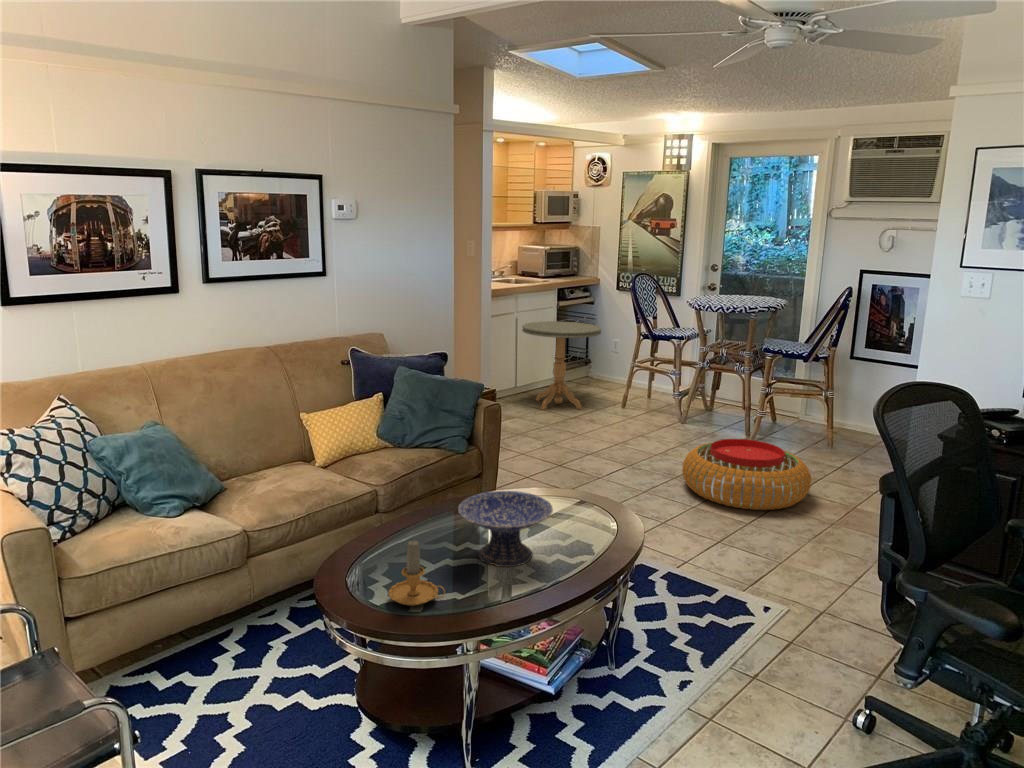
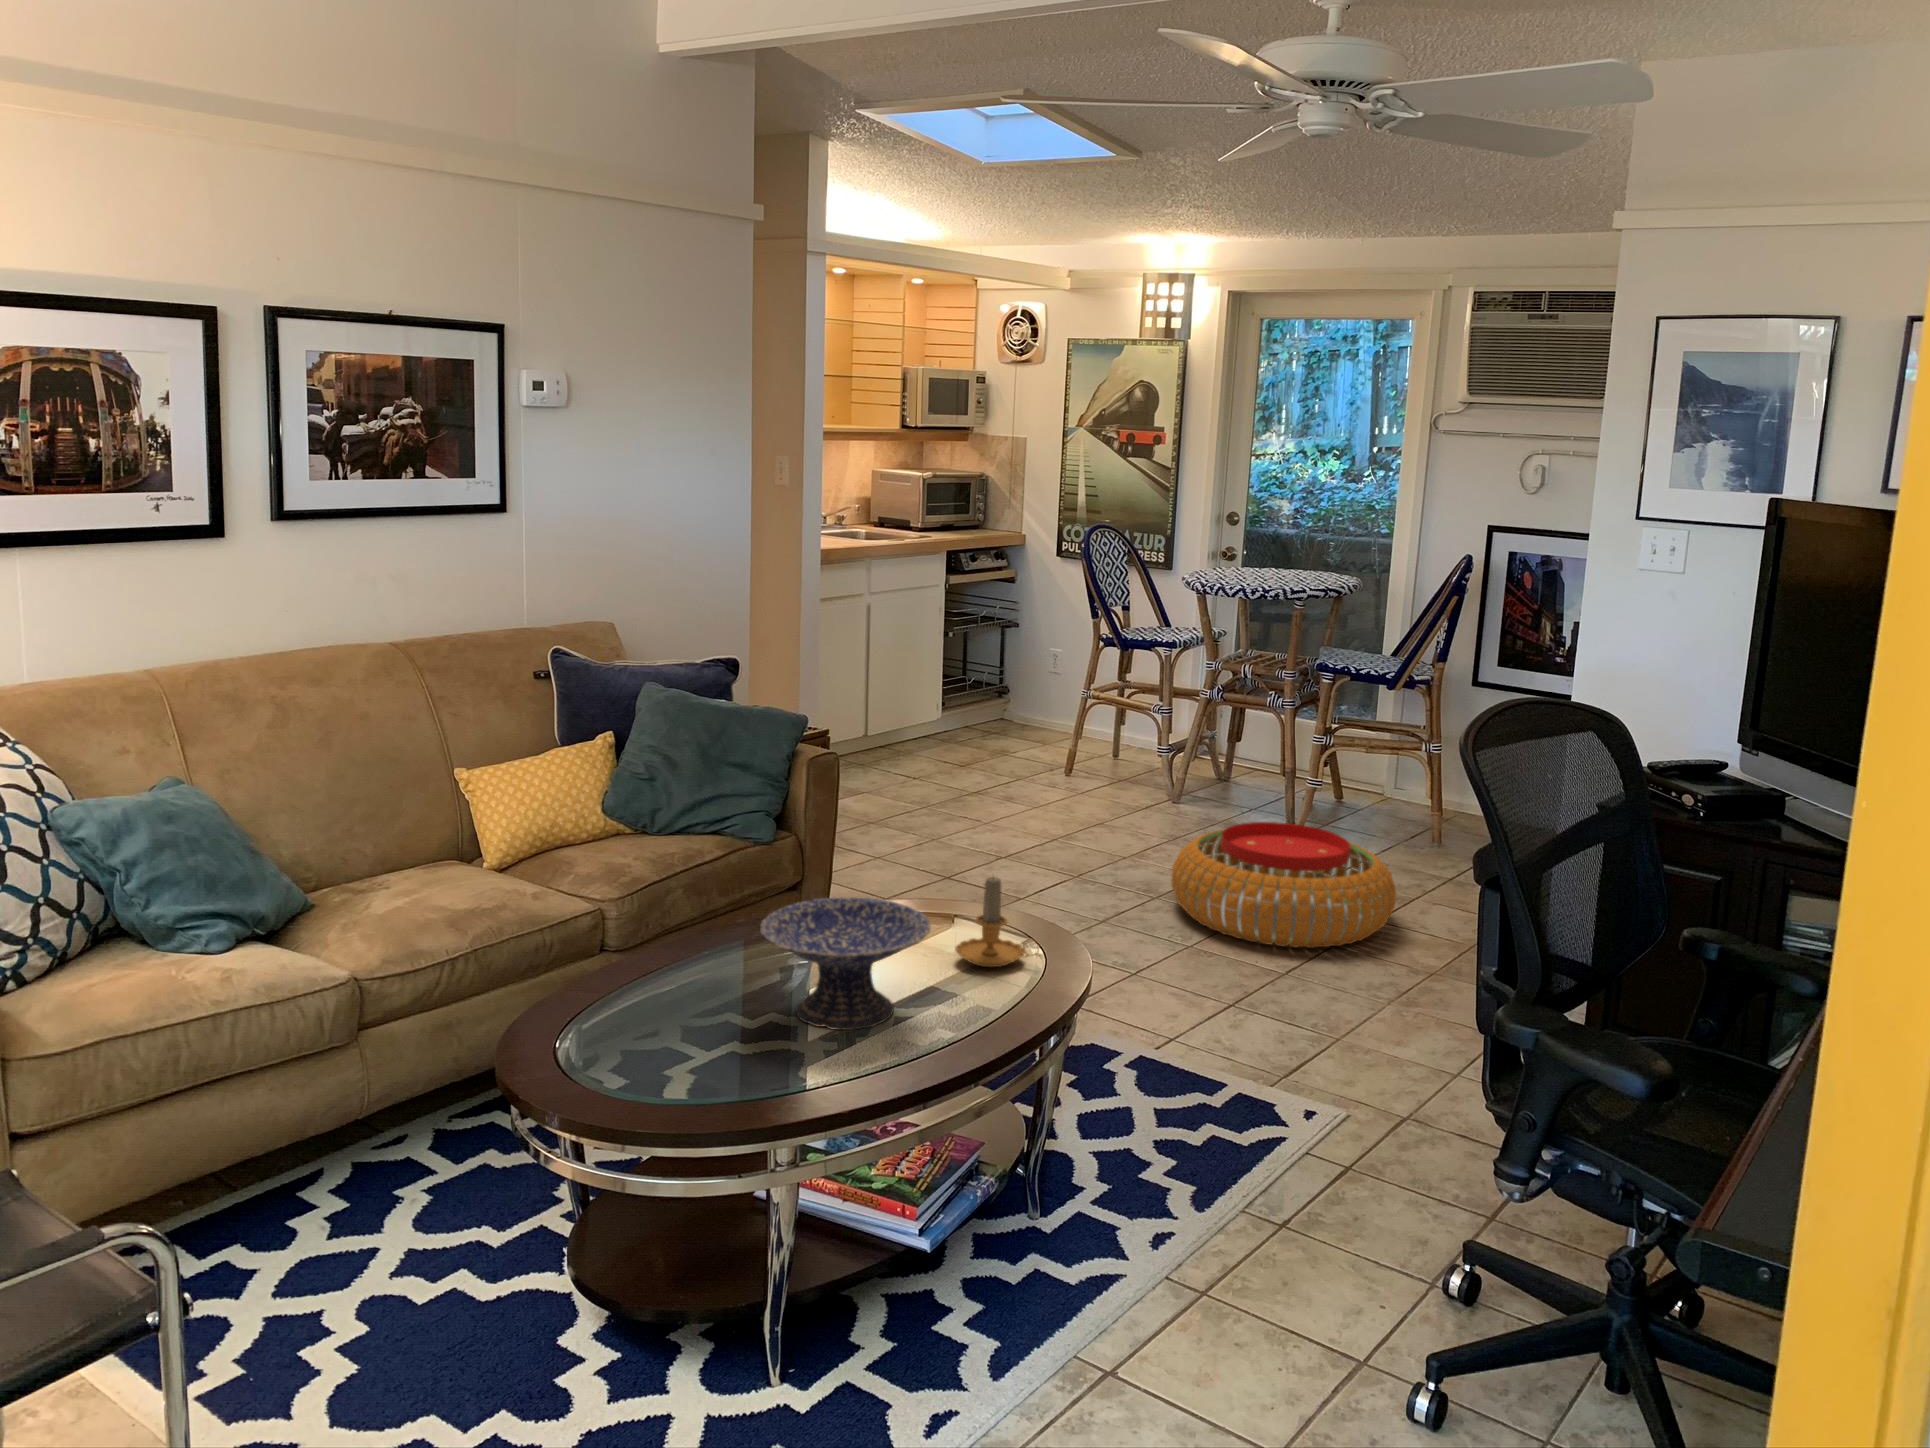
side table: present [522,321,601,410] -> none [882,611,1030,775]
candle: present [389,541,445,606] -> present [955,877,1038,967]

